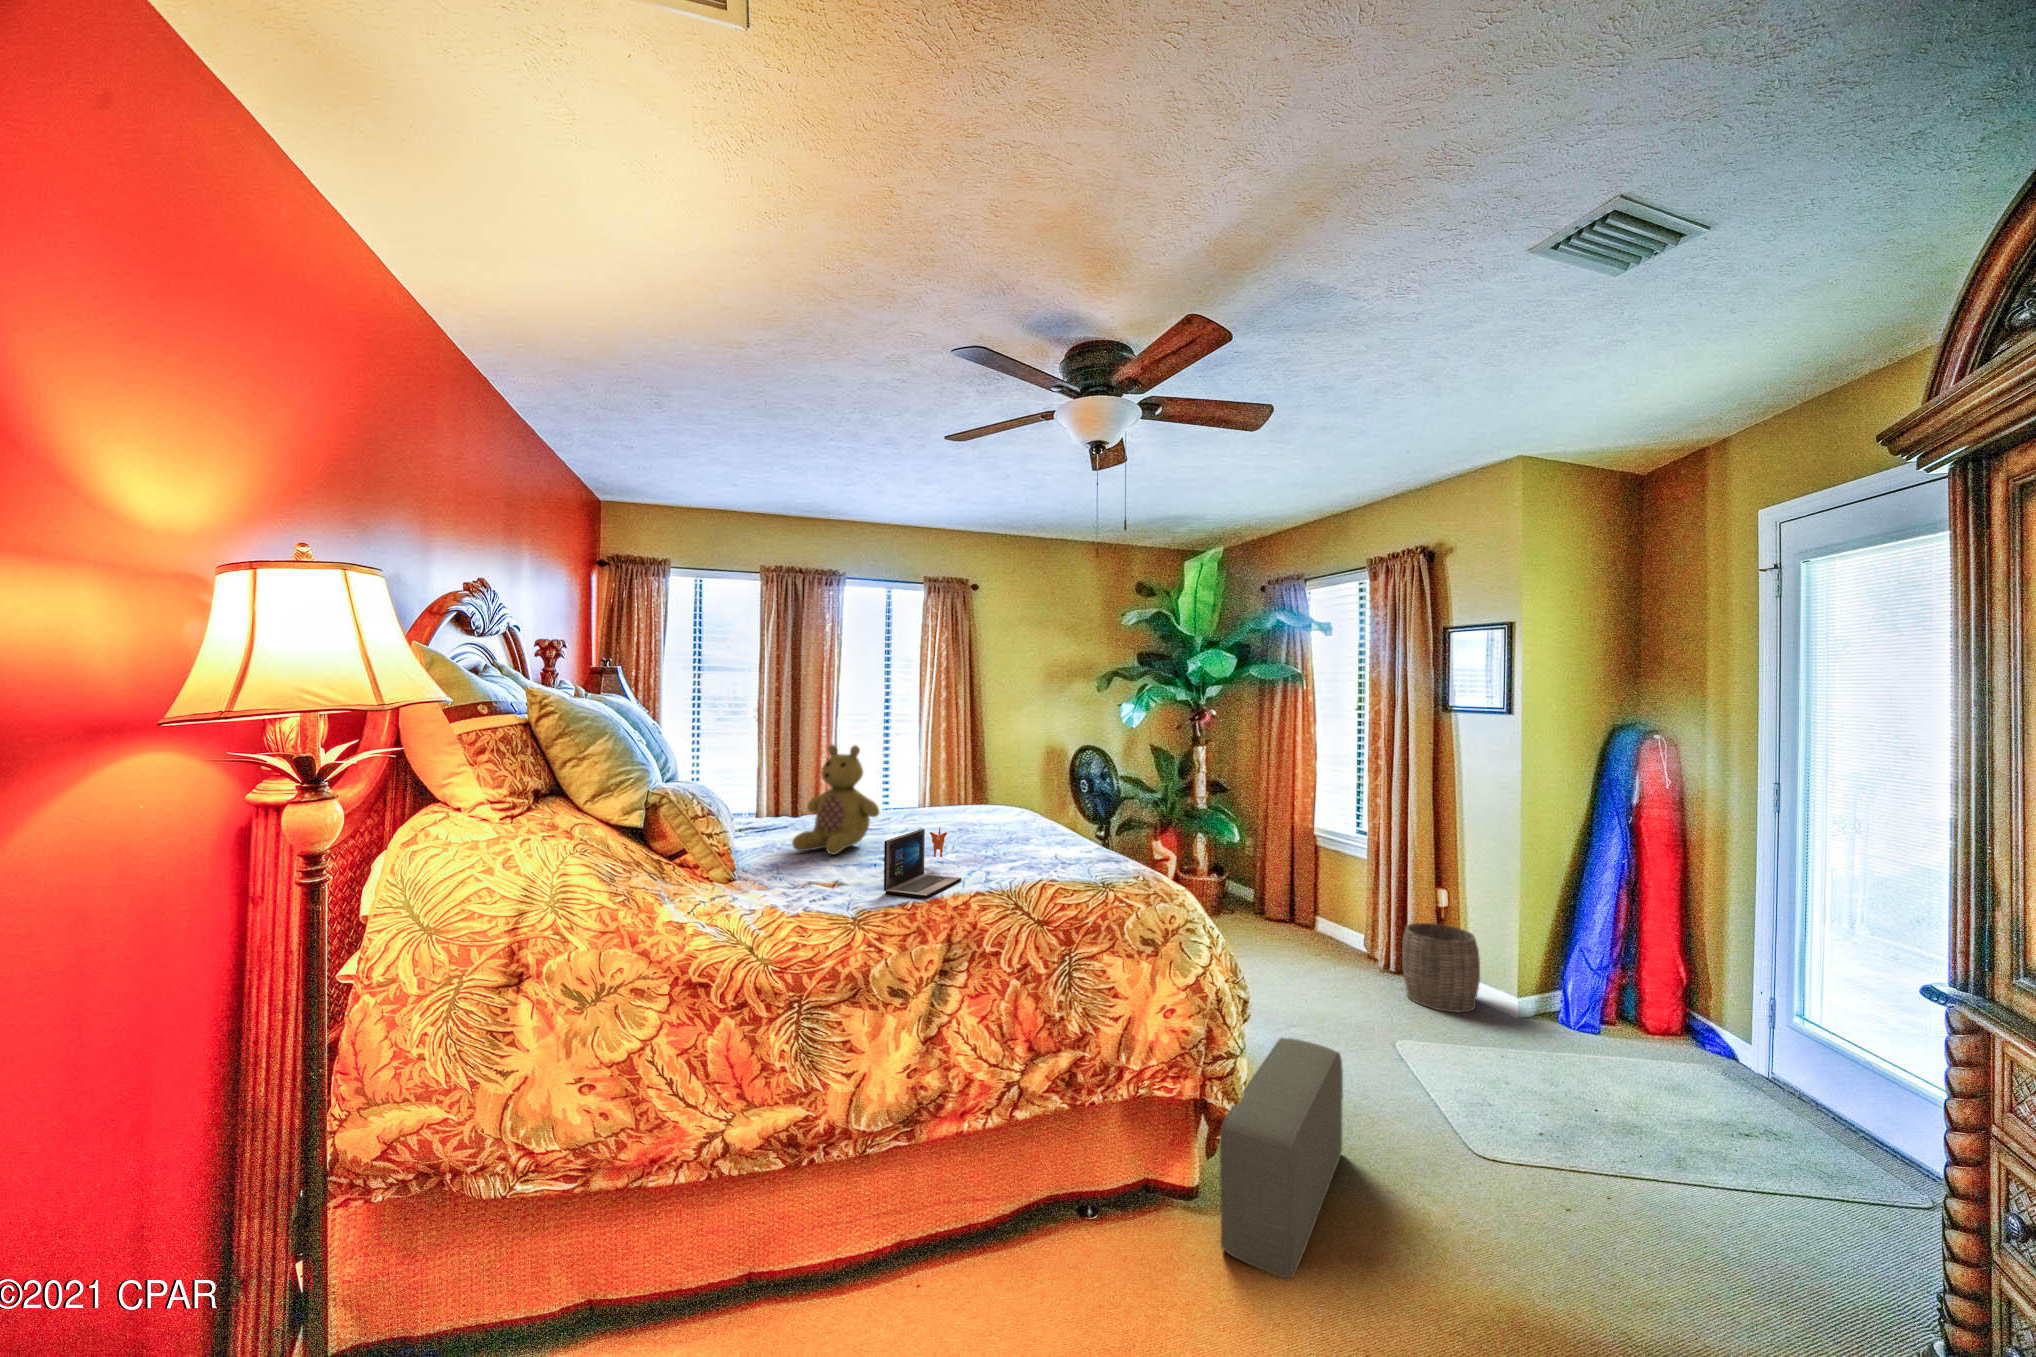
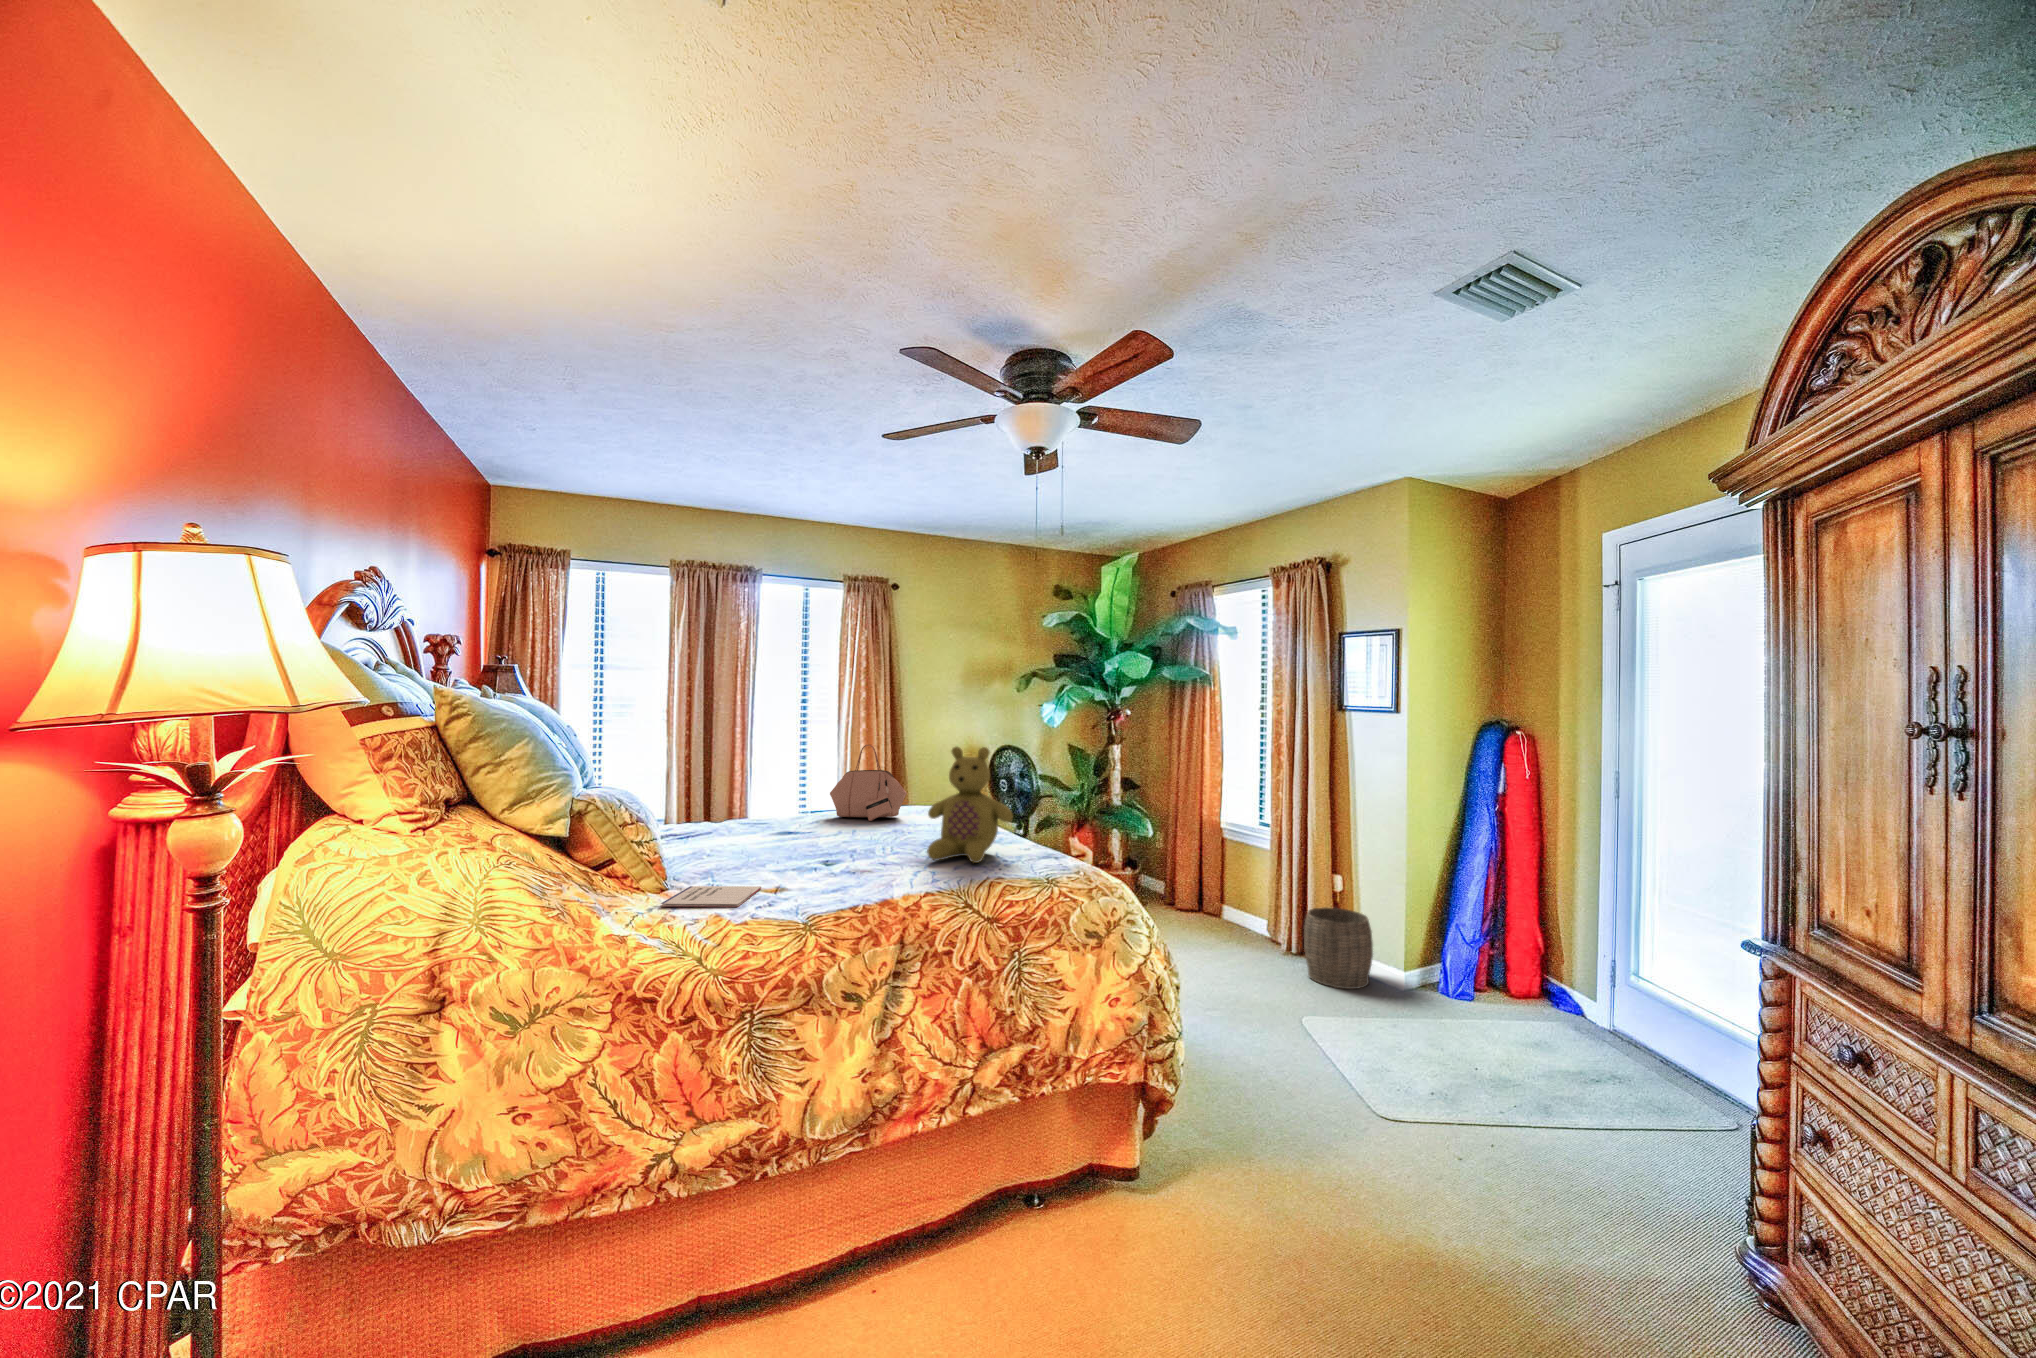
handbag: none [905,743,979,819] -> present [830,745,907,821]
stuffed bear: present [792,745,880,855] -> present [927,747,1013,863]
laptop: present [884,827,961,898] -> none [831,829,907,901]
notebook: none [724,876,821,899] -> present [661,886,761,907]
pouf: present [1220,1038,1343,1278] -> none [1160,1021,1263,1245]

